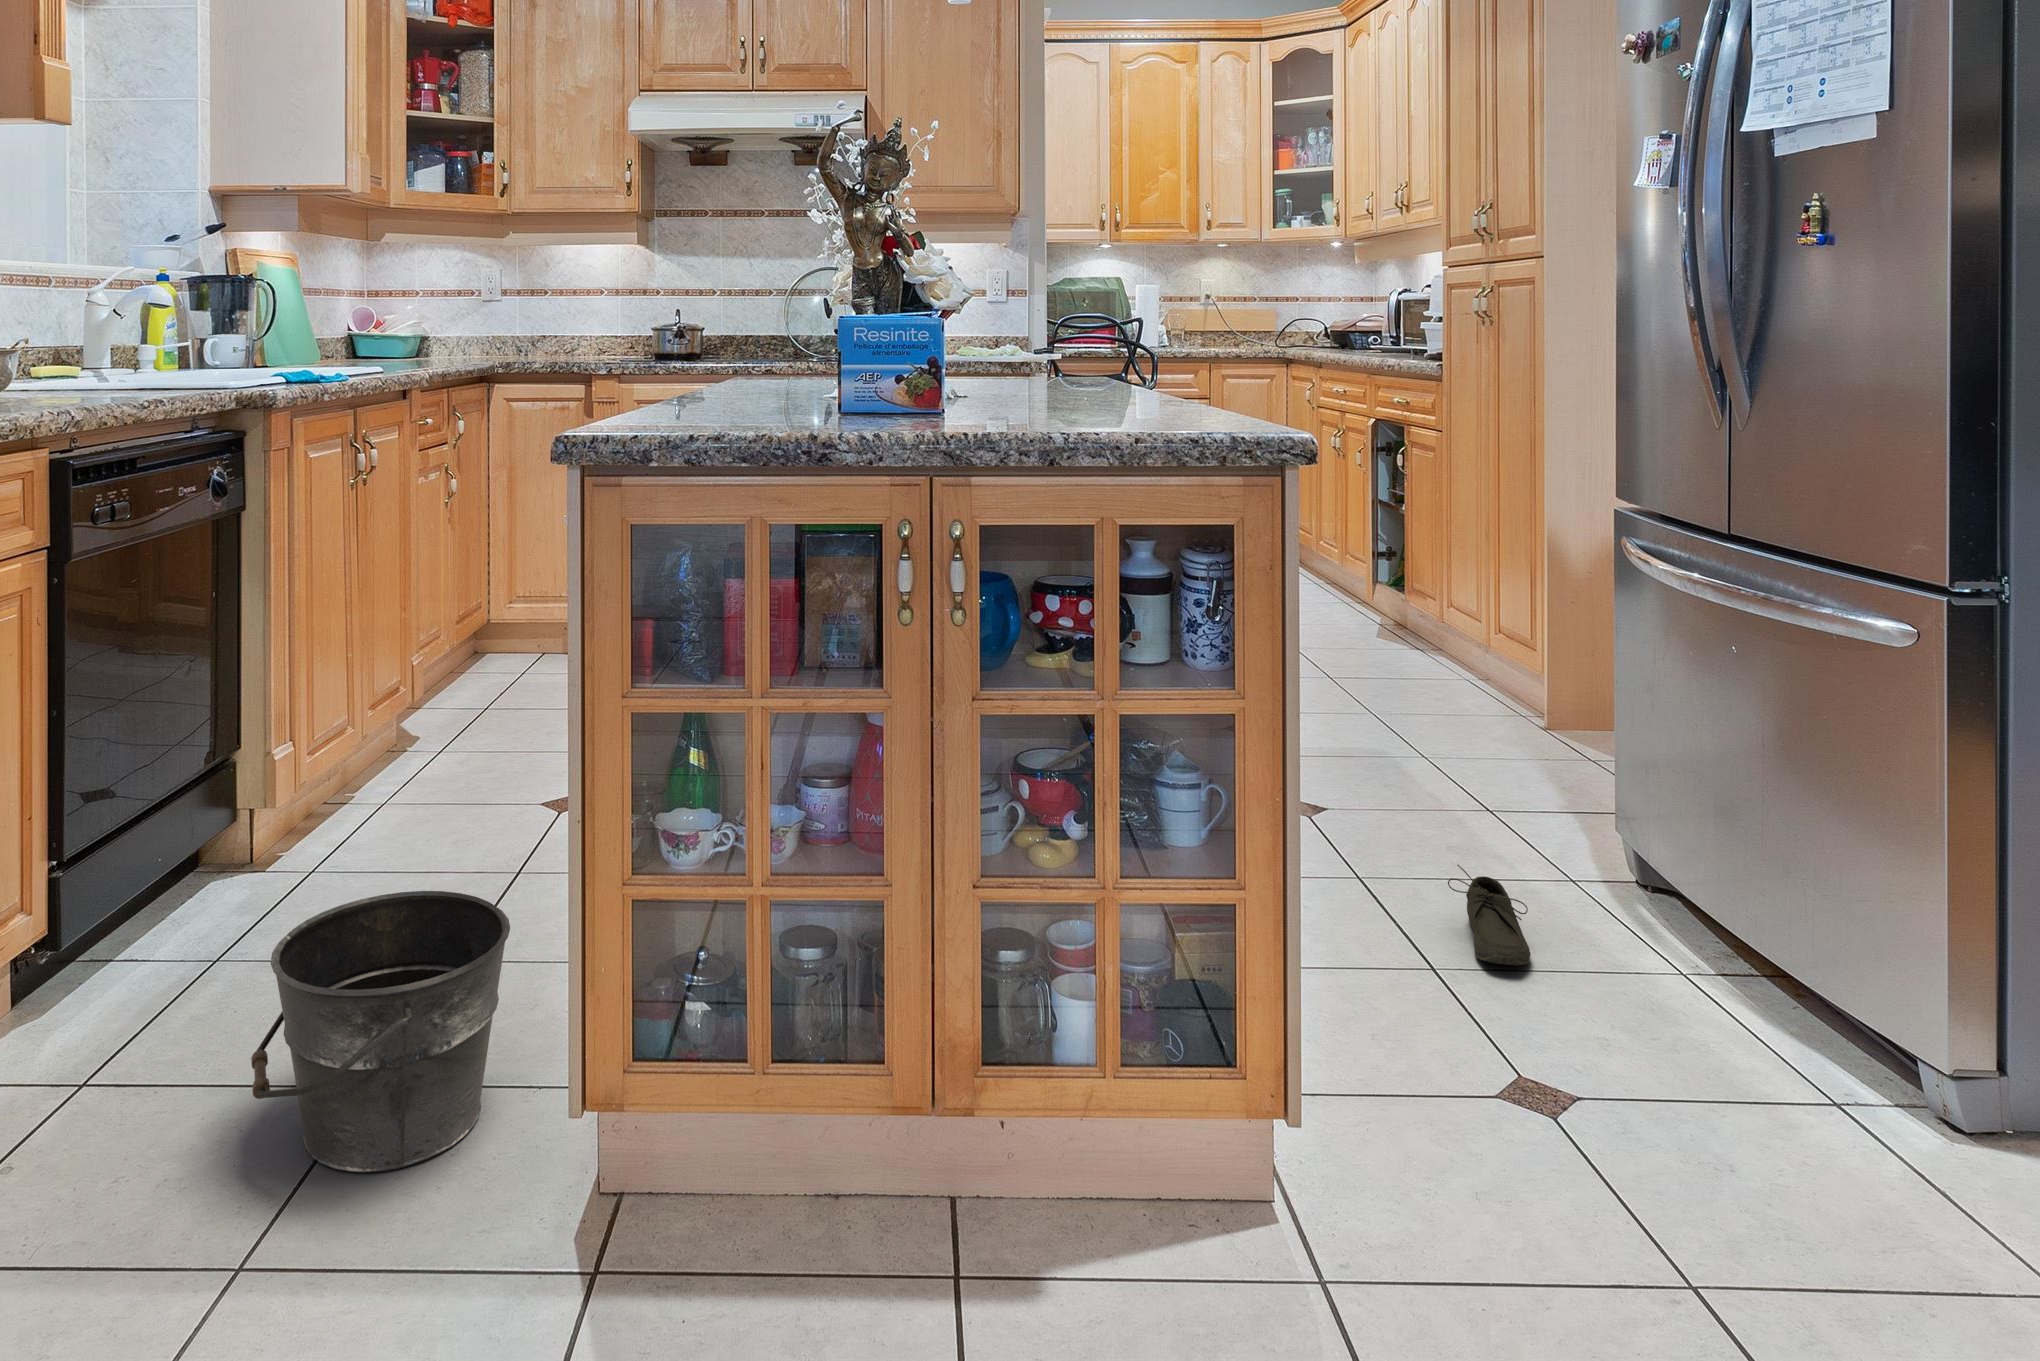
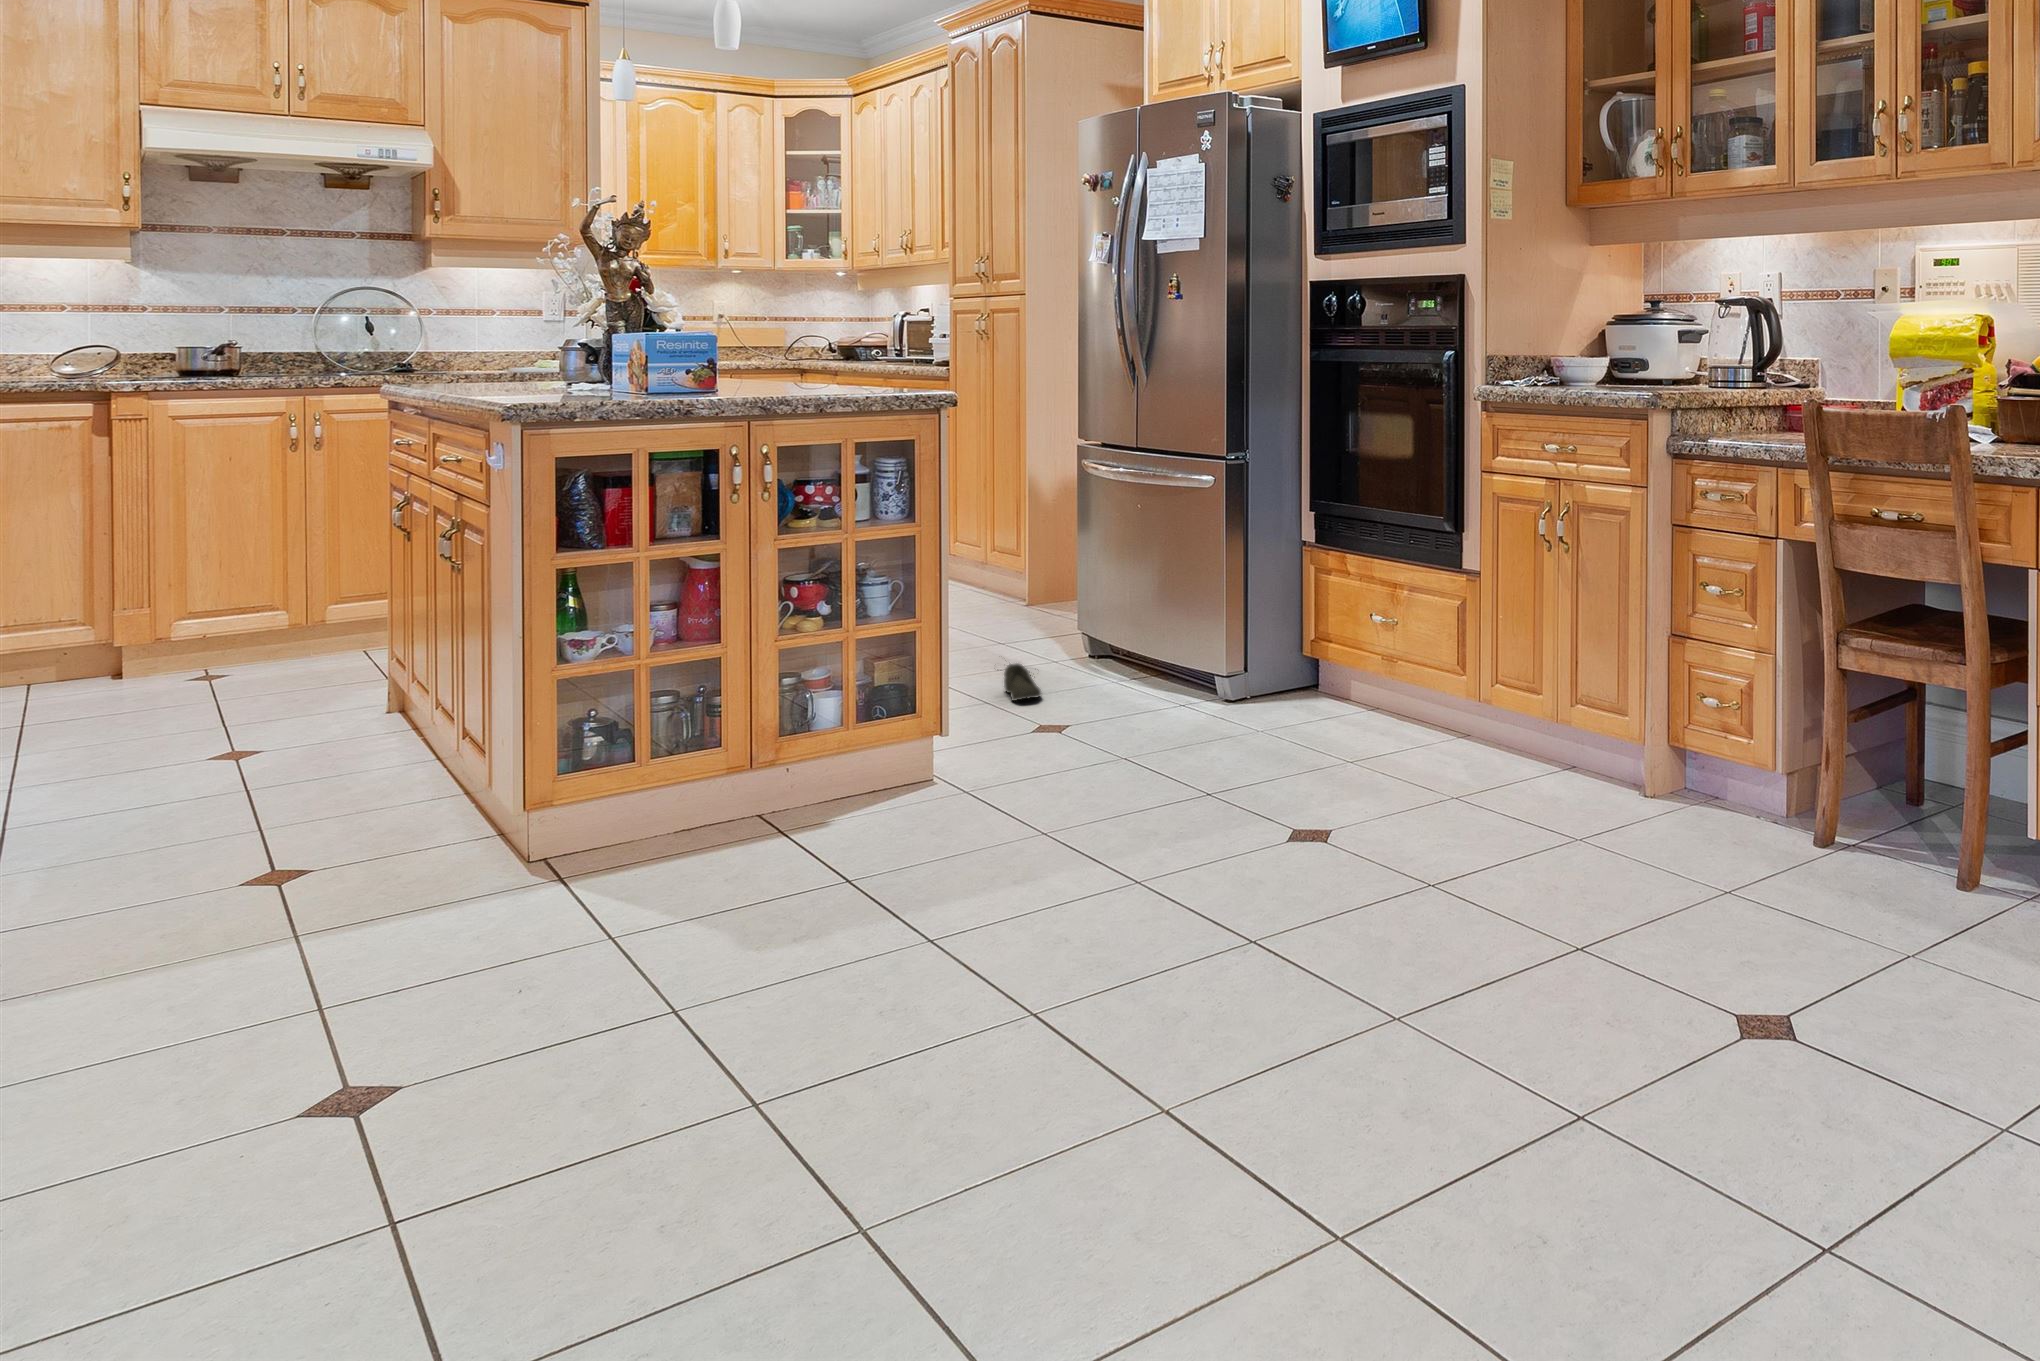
bucket: present [251,891,510,1172] -> none [170,752,400,932]

